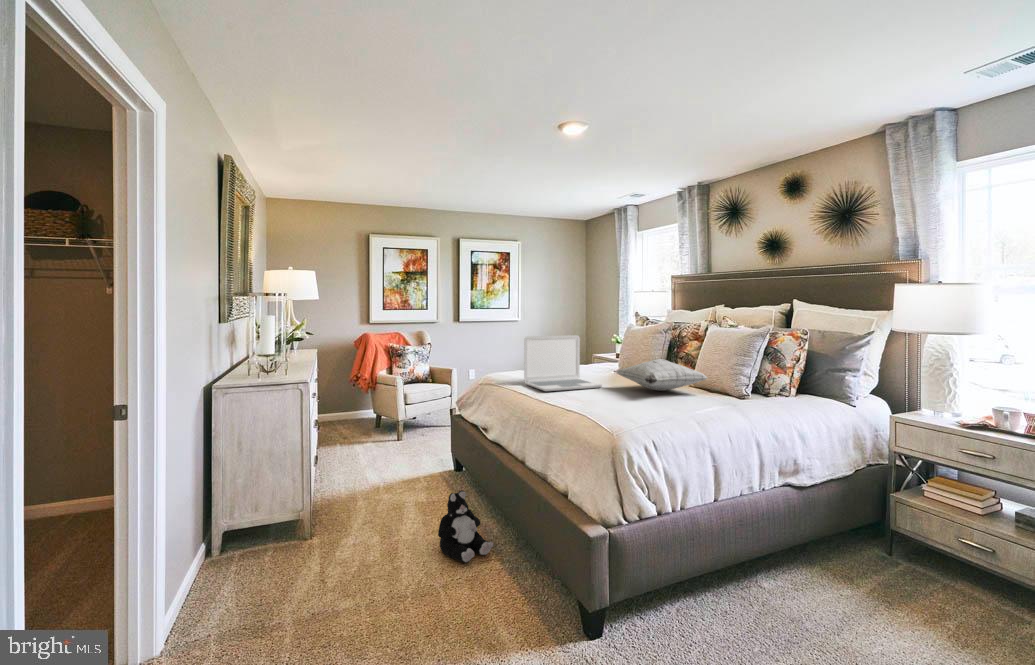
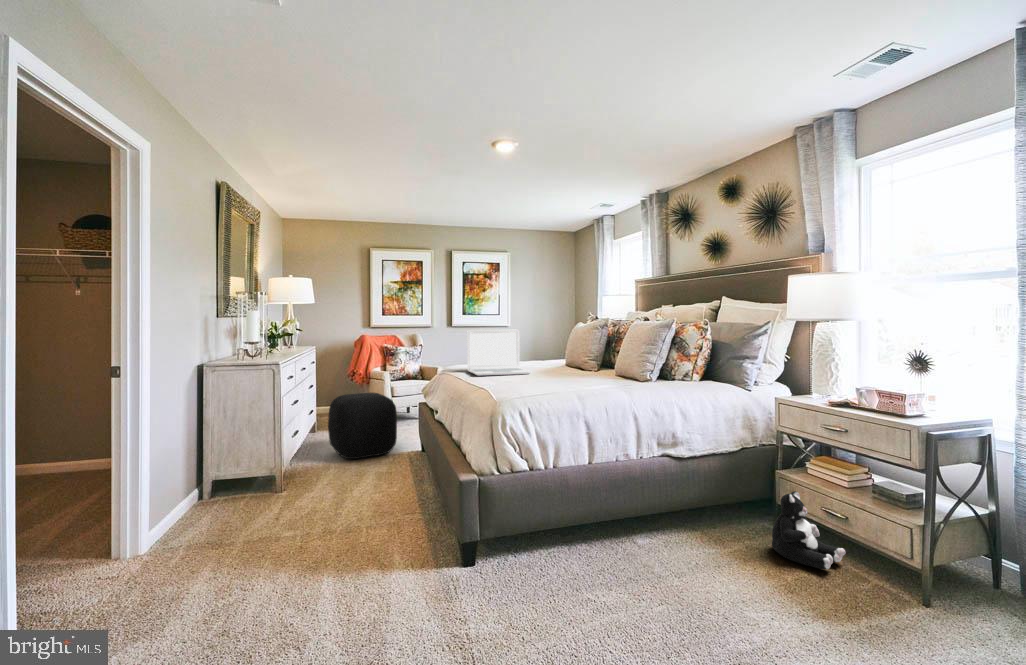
pillow: present [616,359,707,391] -> none [542,348,616,376]
ottoman: none [347,404,427,484] -> present [328,393,397,459]
plush toy: present [438,490,493,562] -> present [772,491,846,569]

